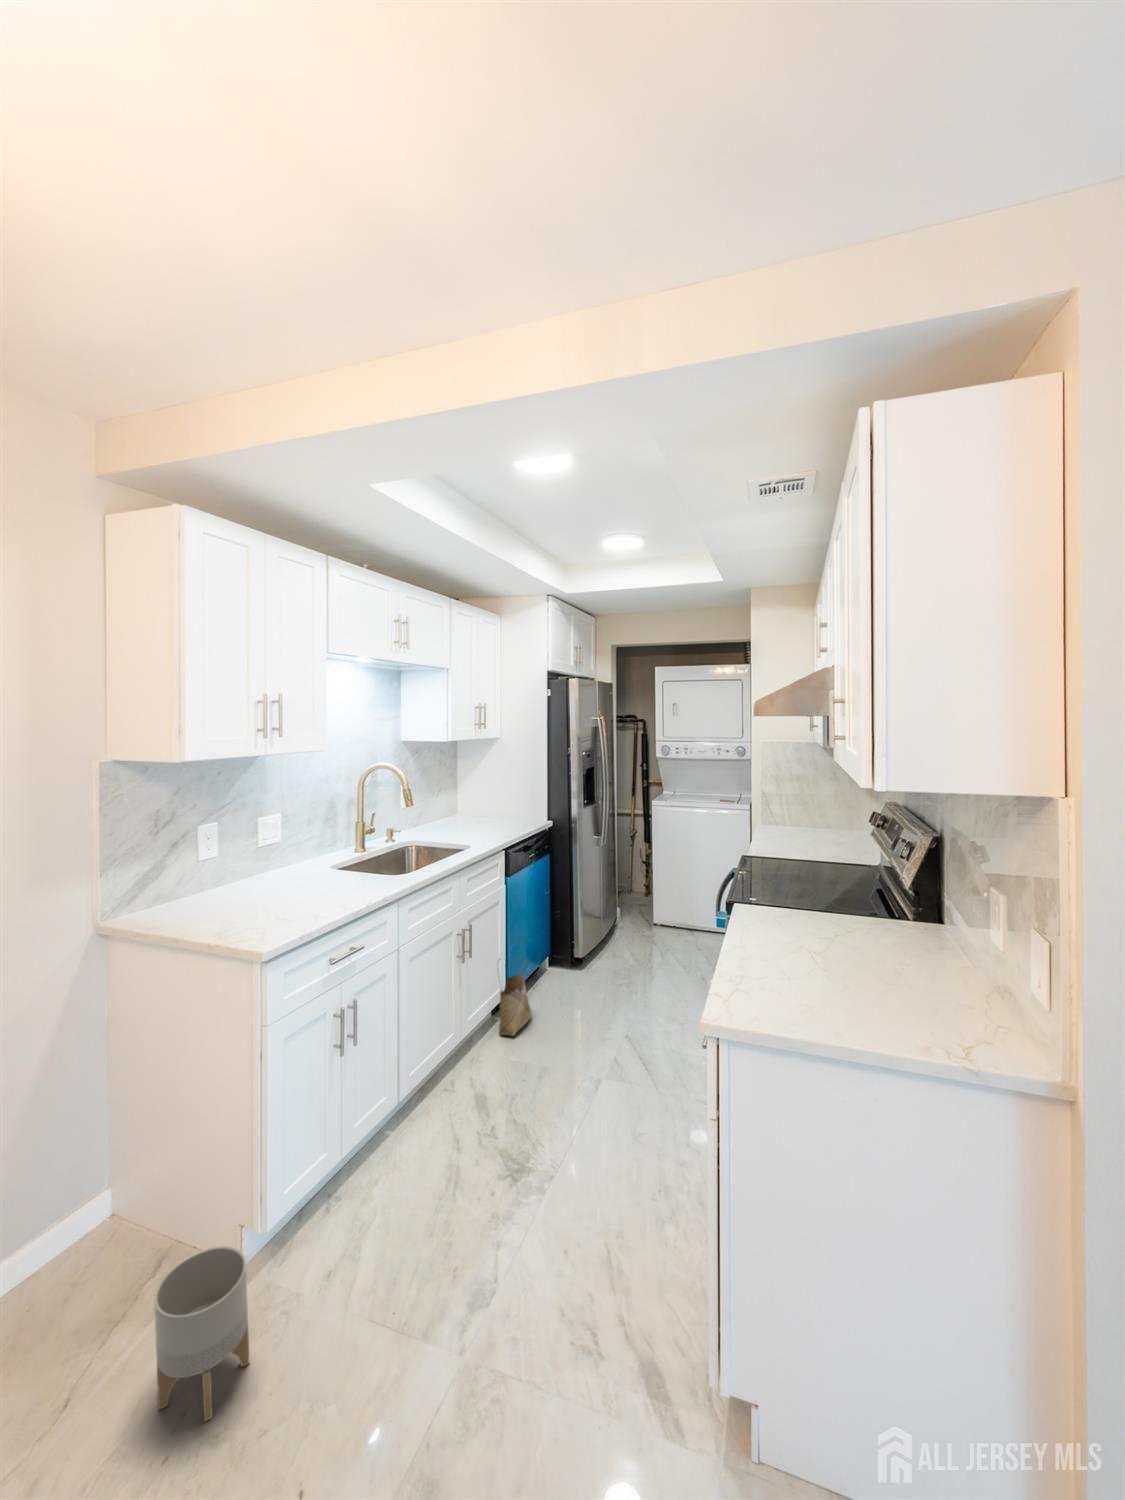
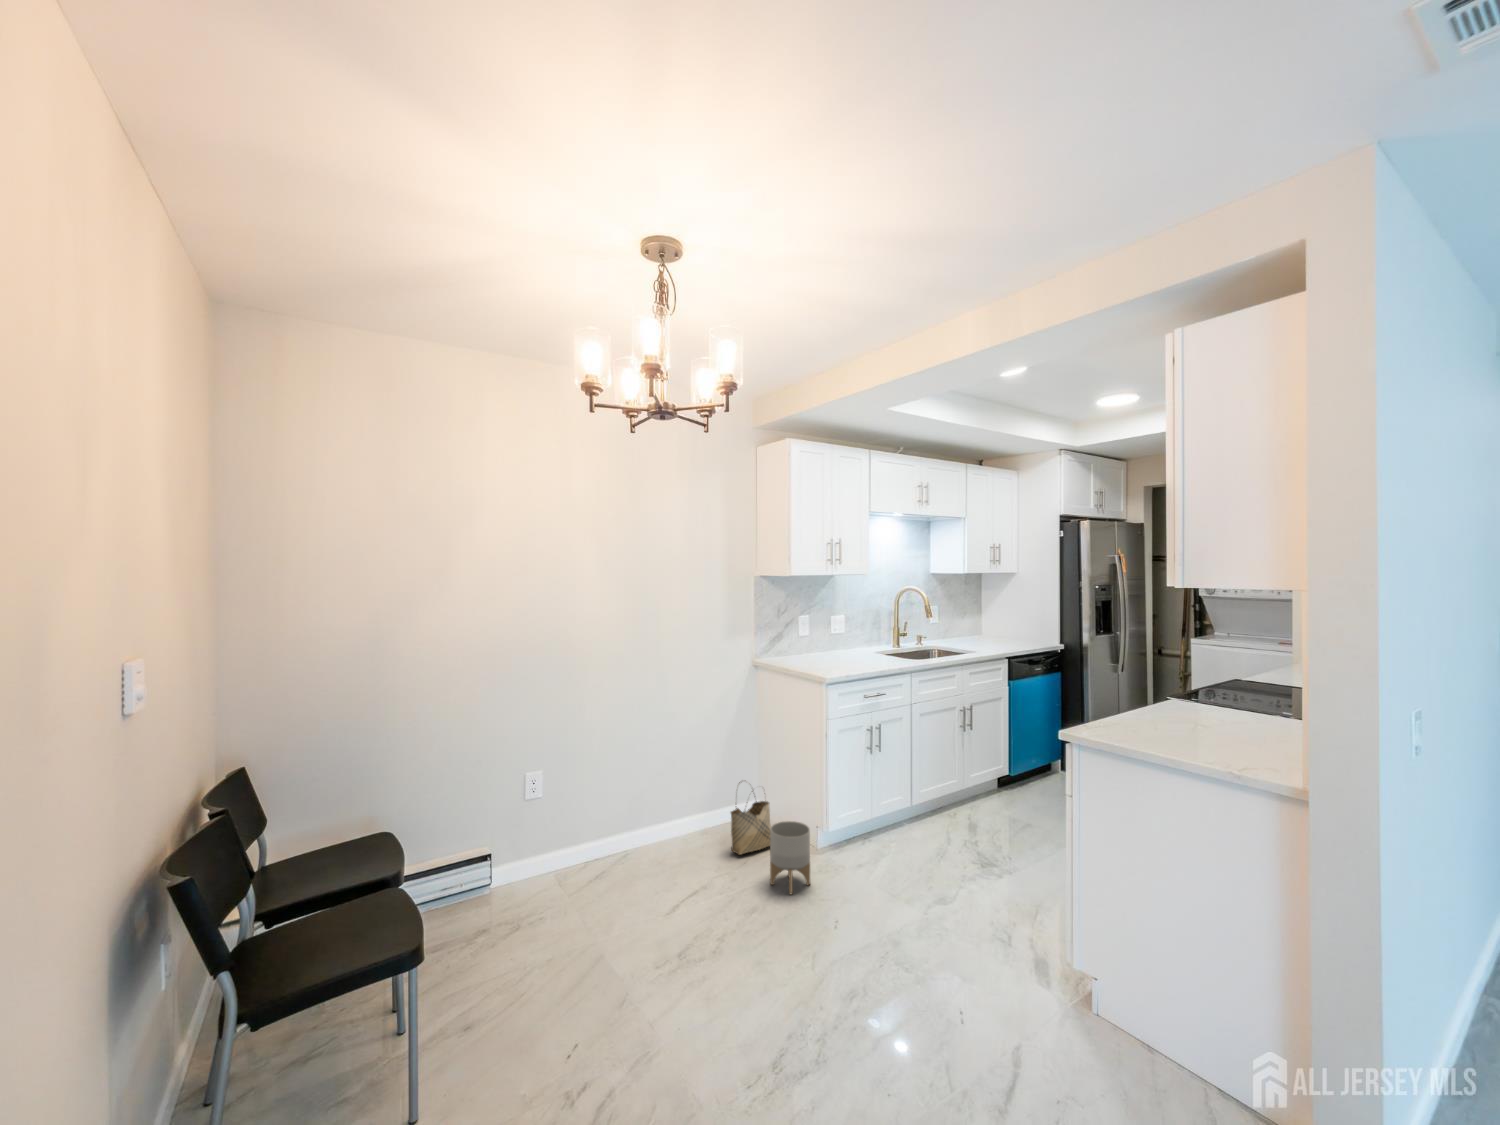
woven basket: present [499,974,531,1036] -> present [731,782,771,855]

